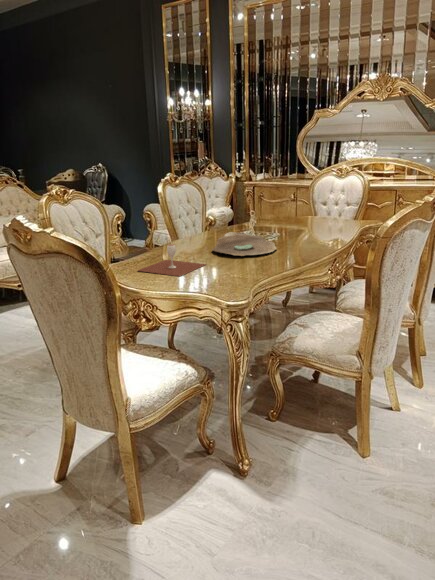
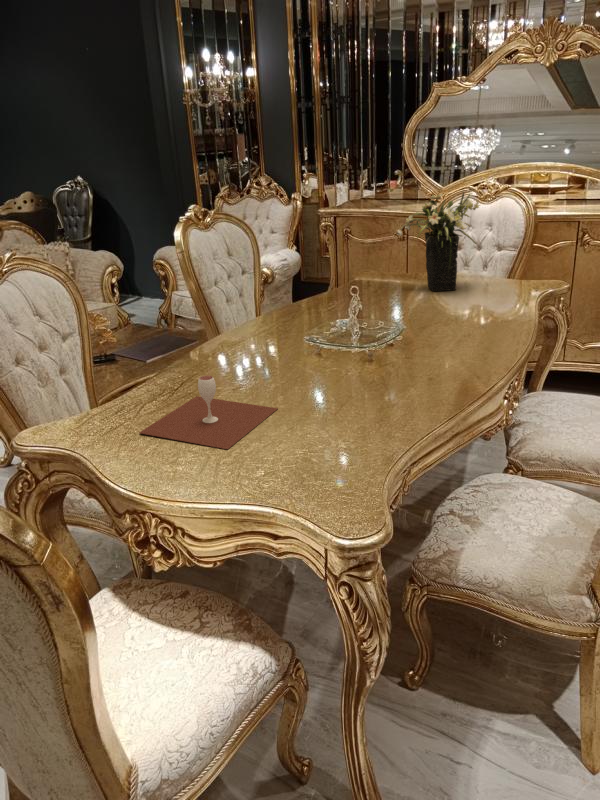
flower arrangement: none [282,168,330,224] -> present [396,192,479,291]
decorative bowl: present [212,232,276,256] -> none [281,324,405,384]

